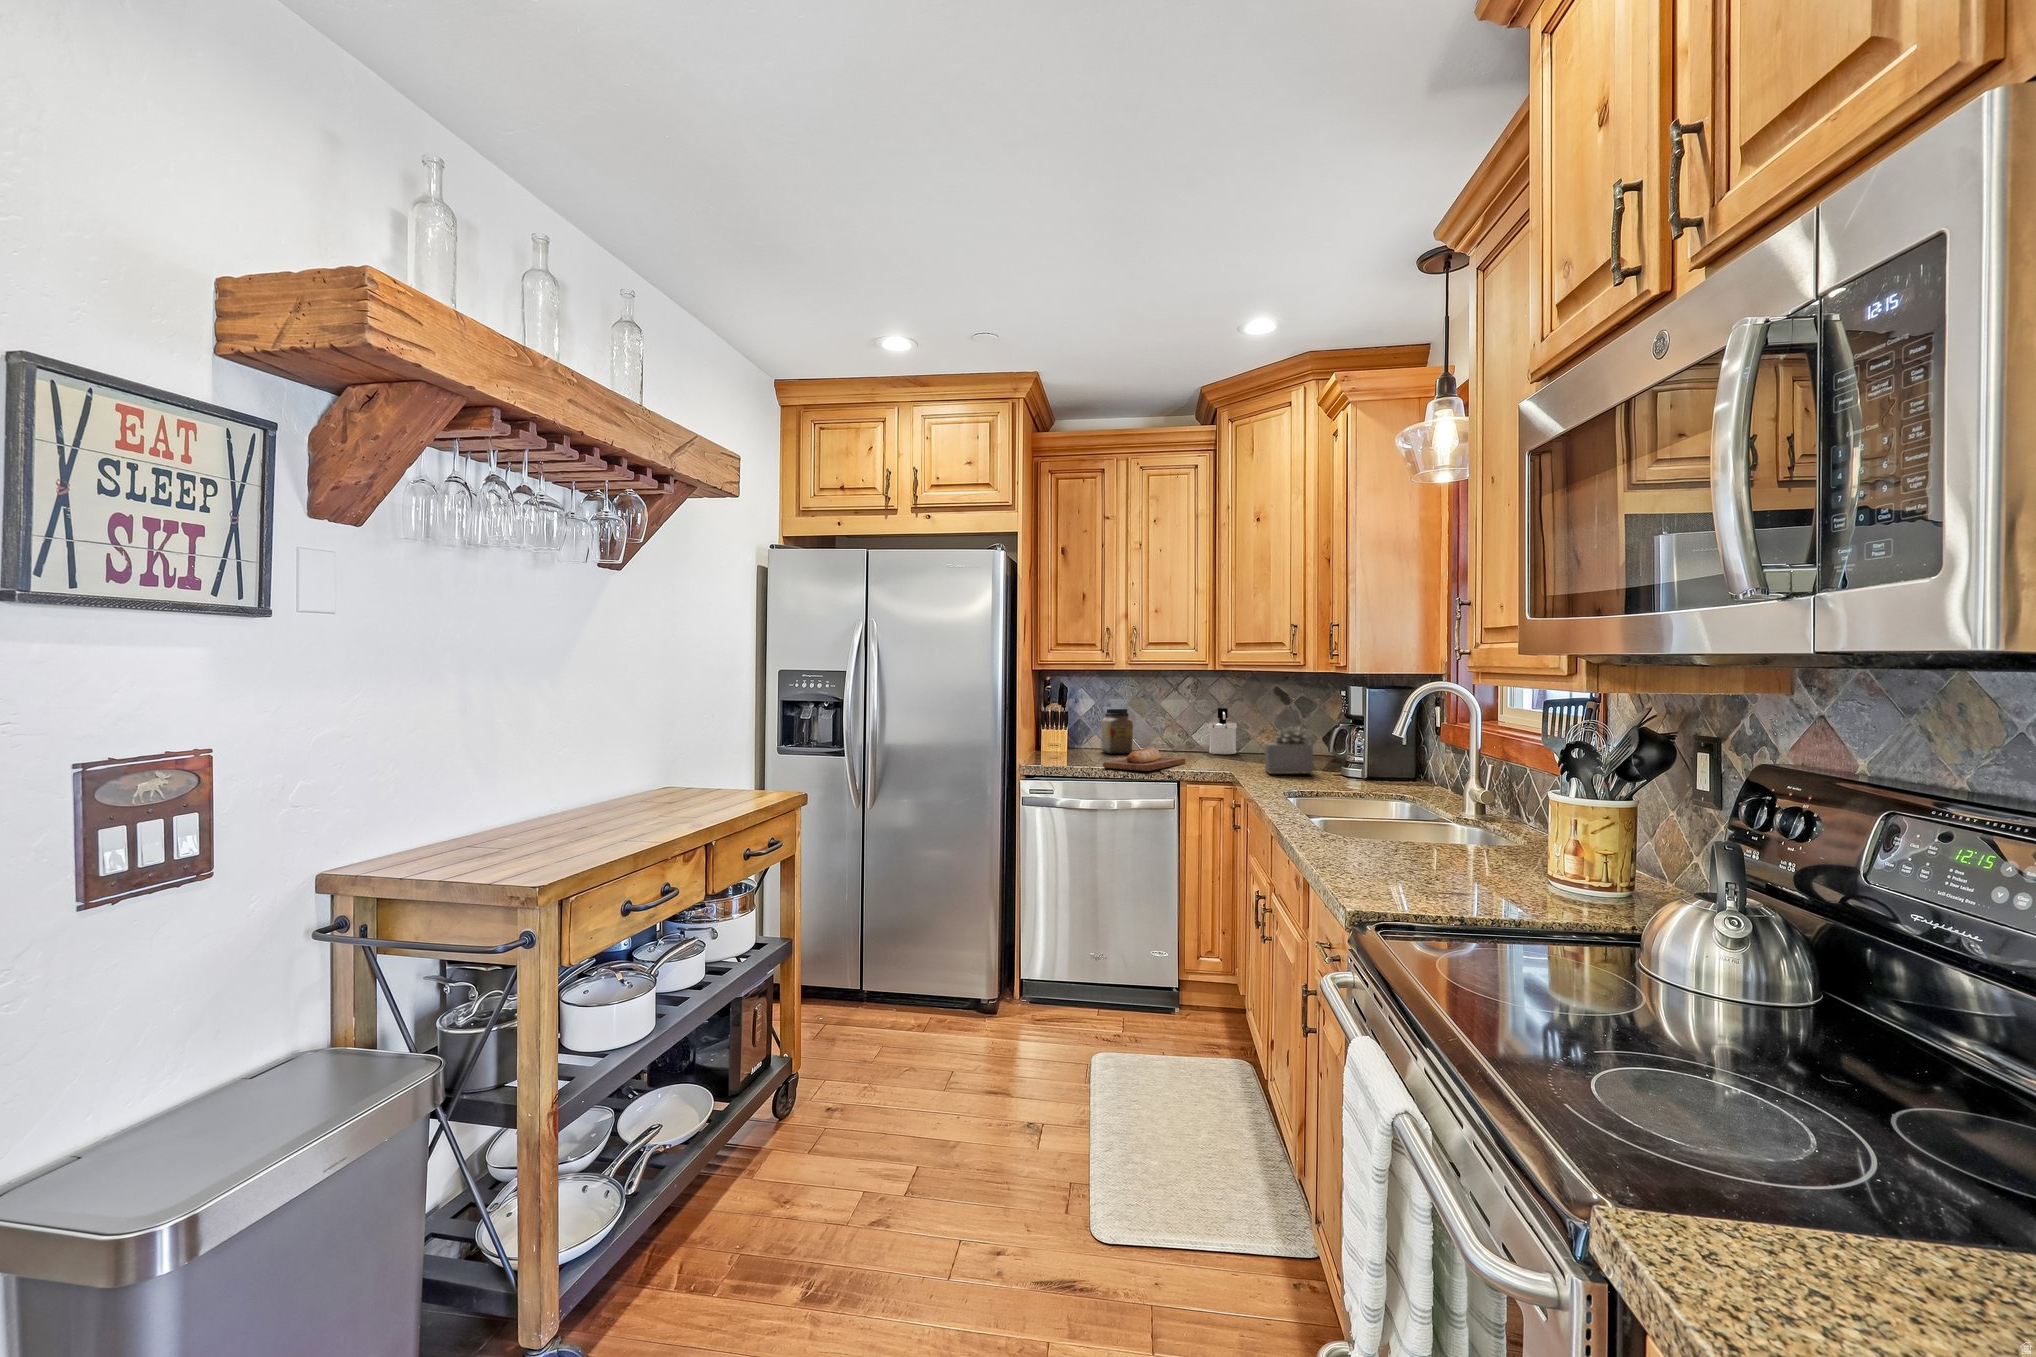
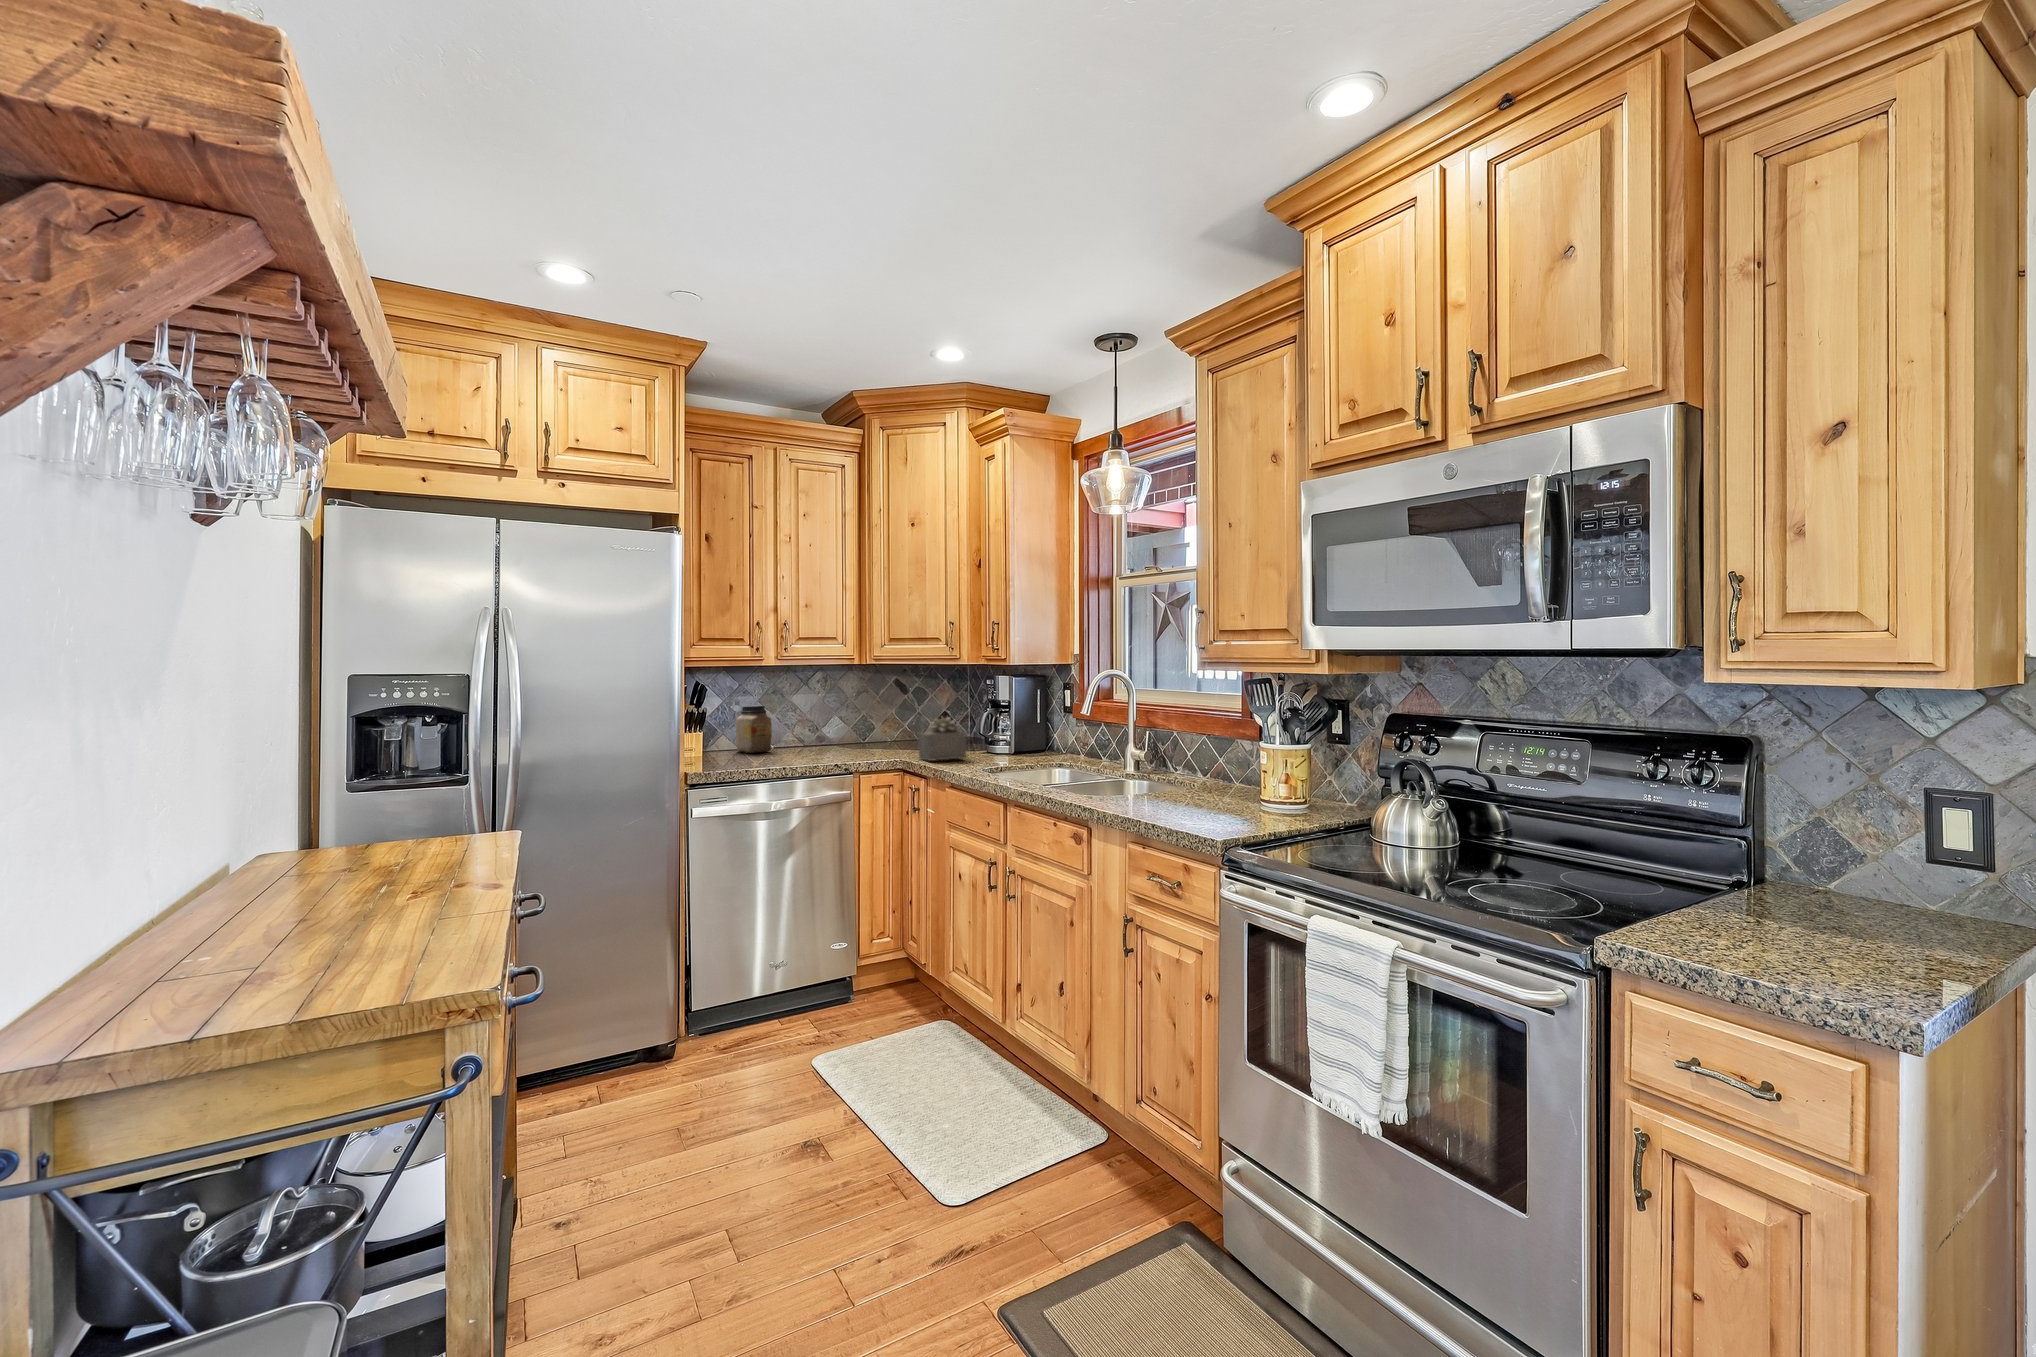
soap dispenser: present [1209,708,1237,754] -> none [839,702,866,747]
bread loaf: present [1103,748,1186,771] -> none [772,744,839,767]

